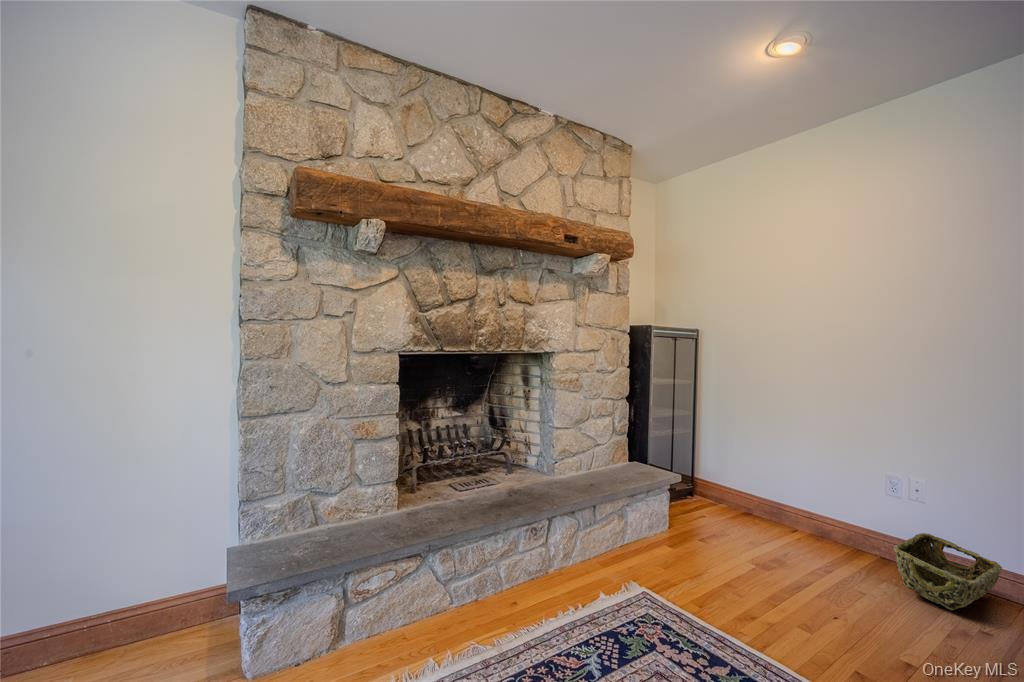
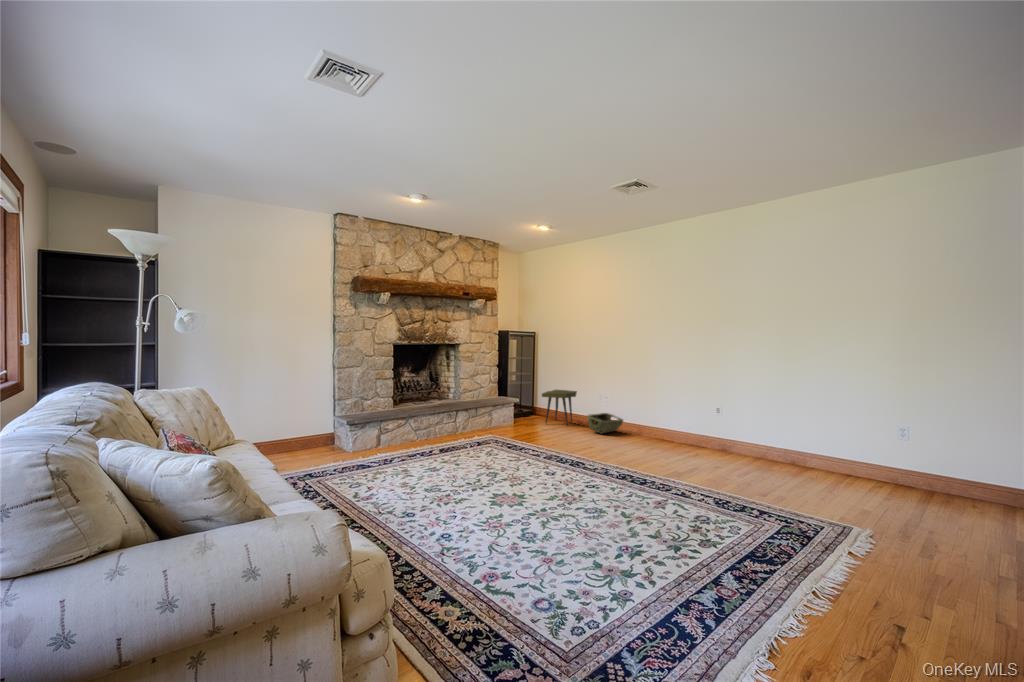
side table: none [743,452,818,552] -> present [542,390,577,425]

